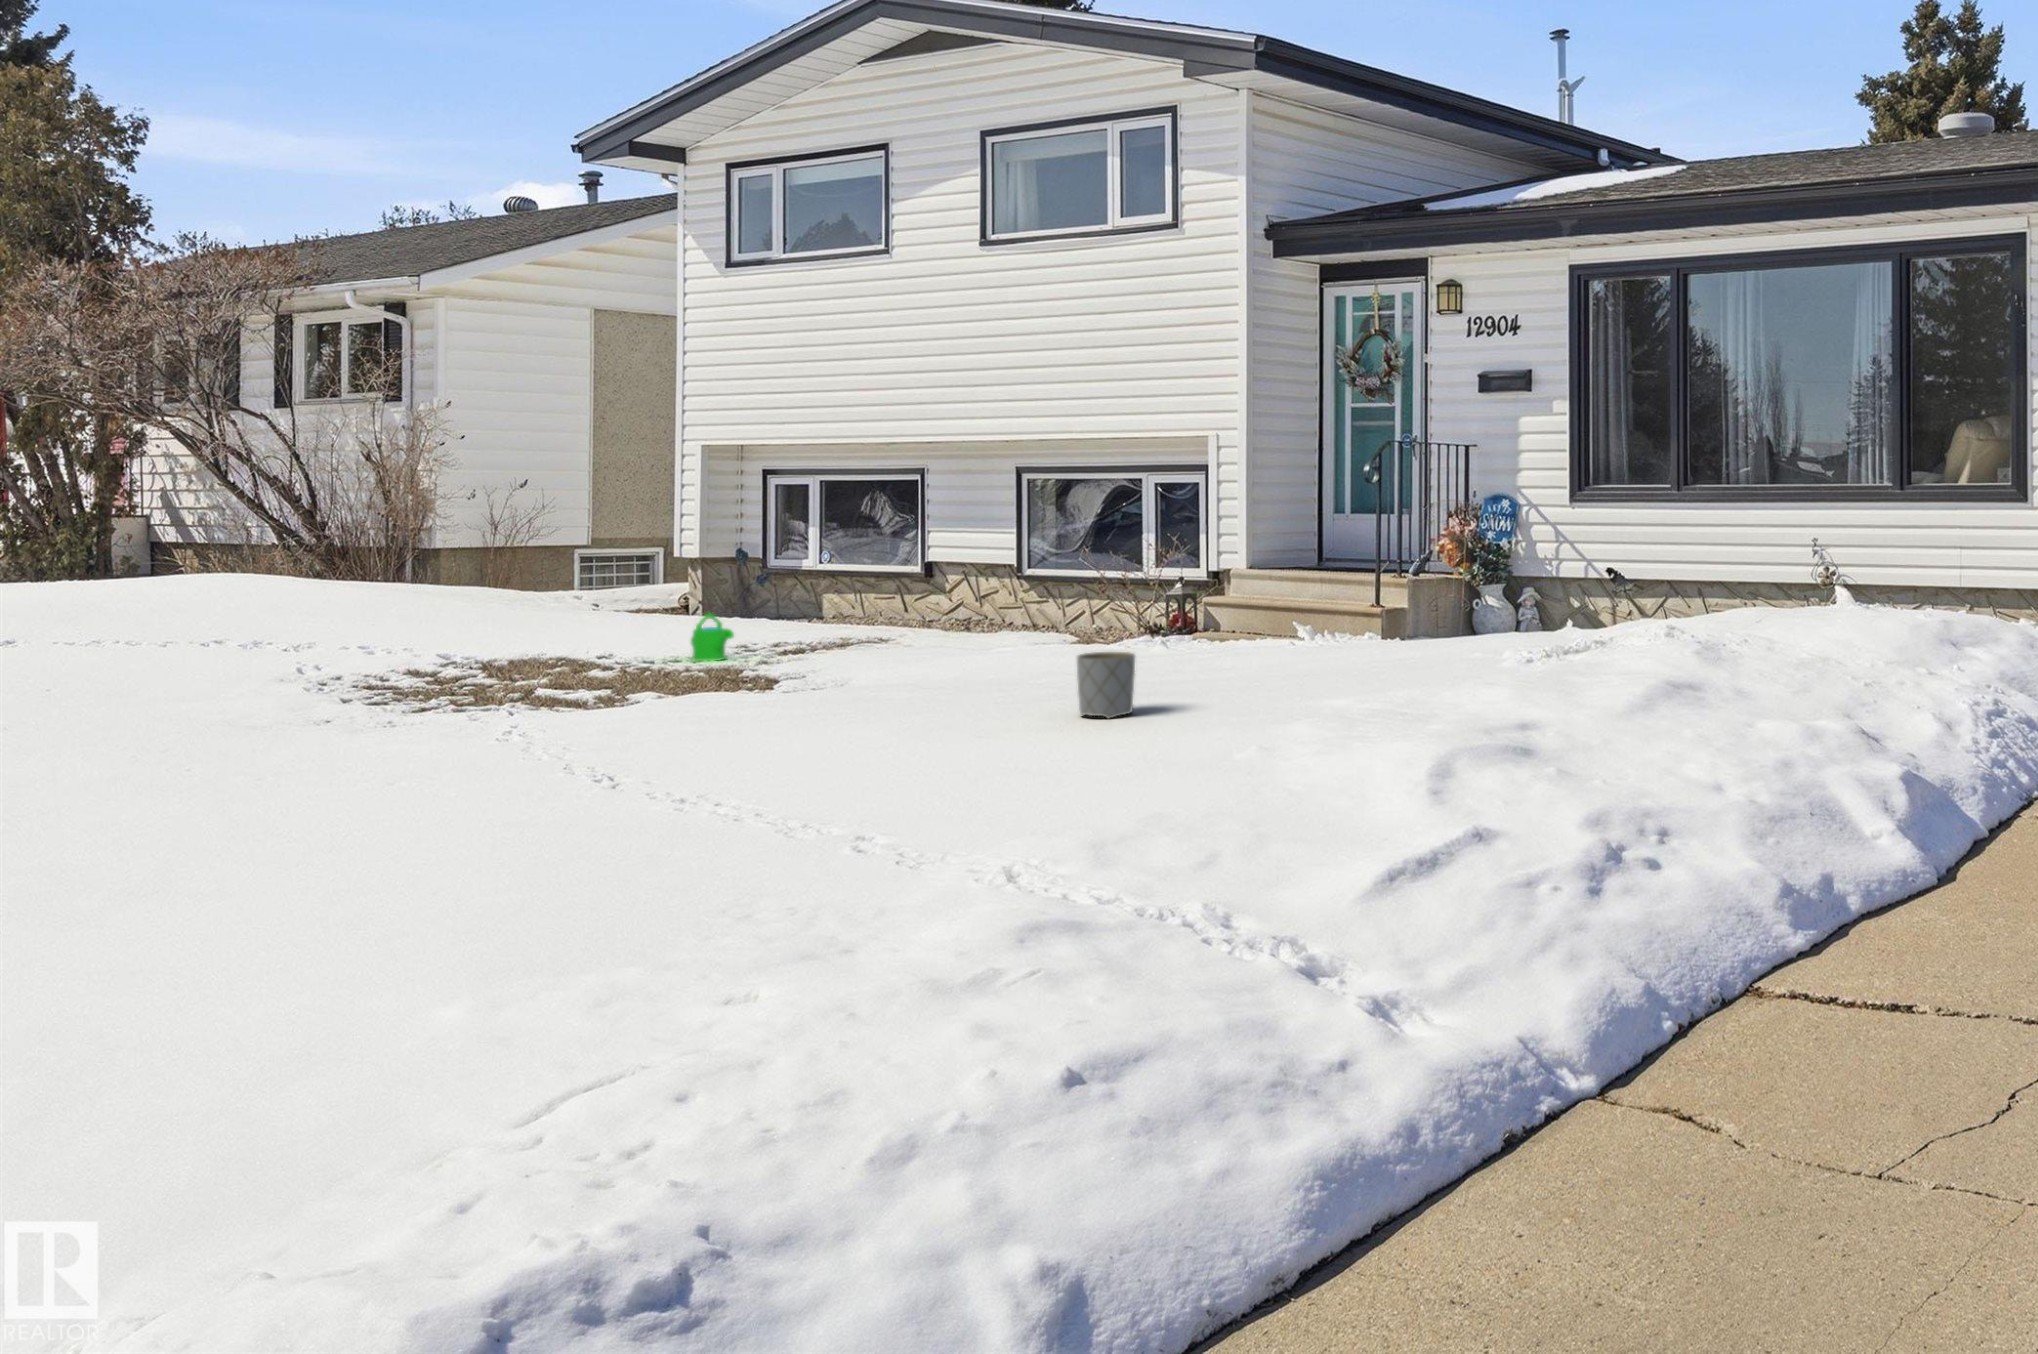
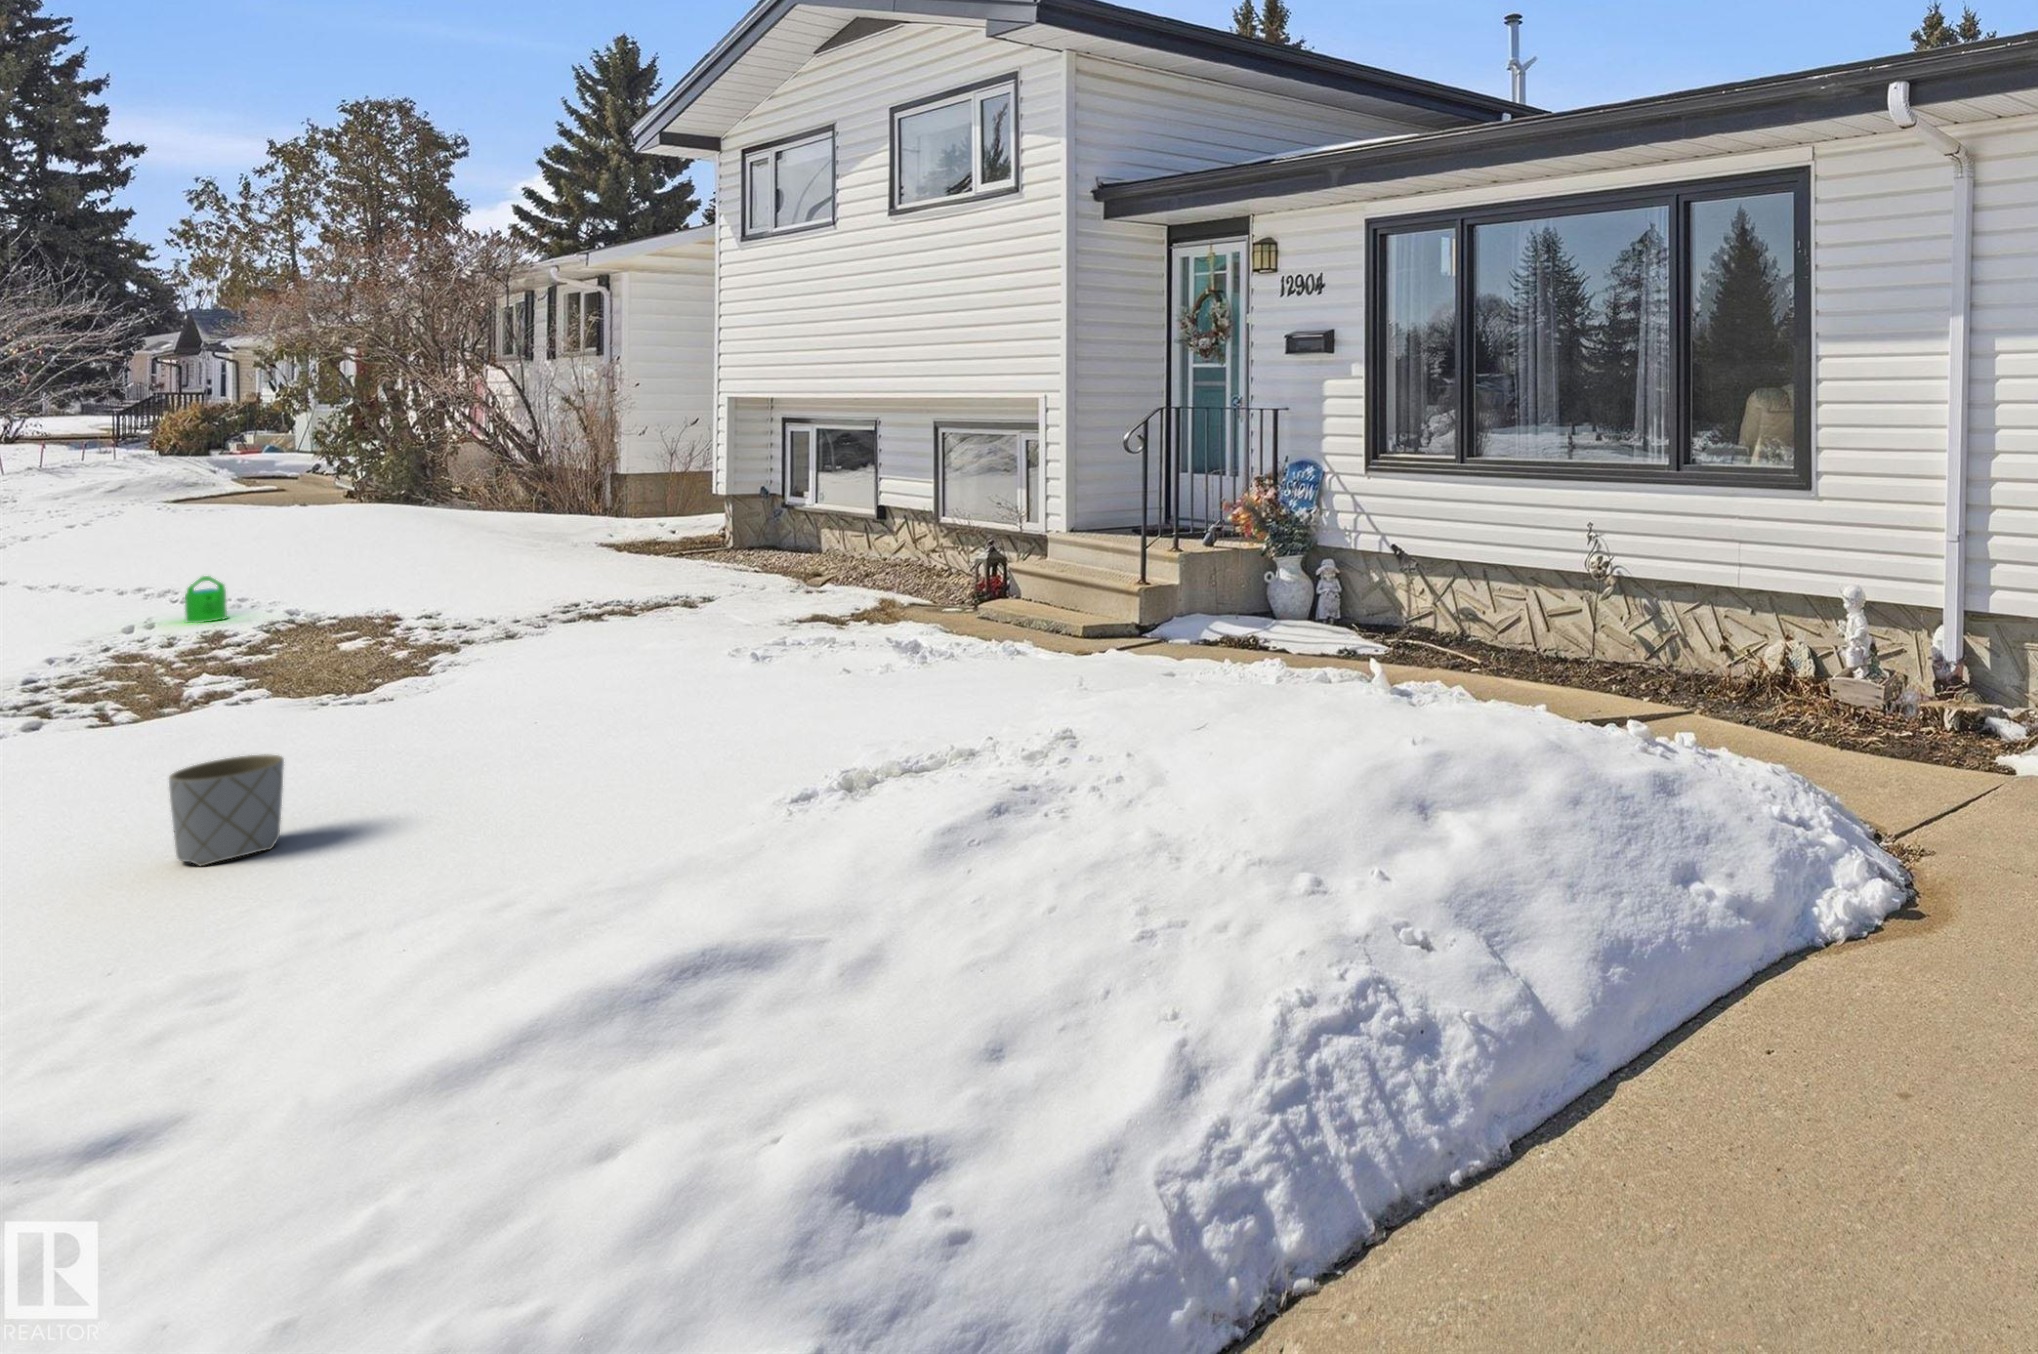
watering can: present [691,614,734,661] -> present [185,576,227,623]

